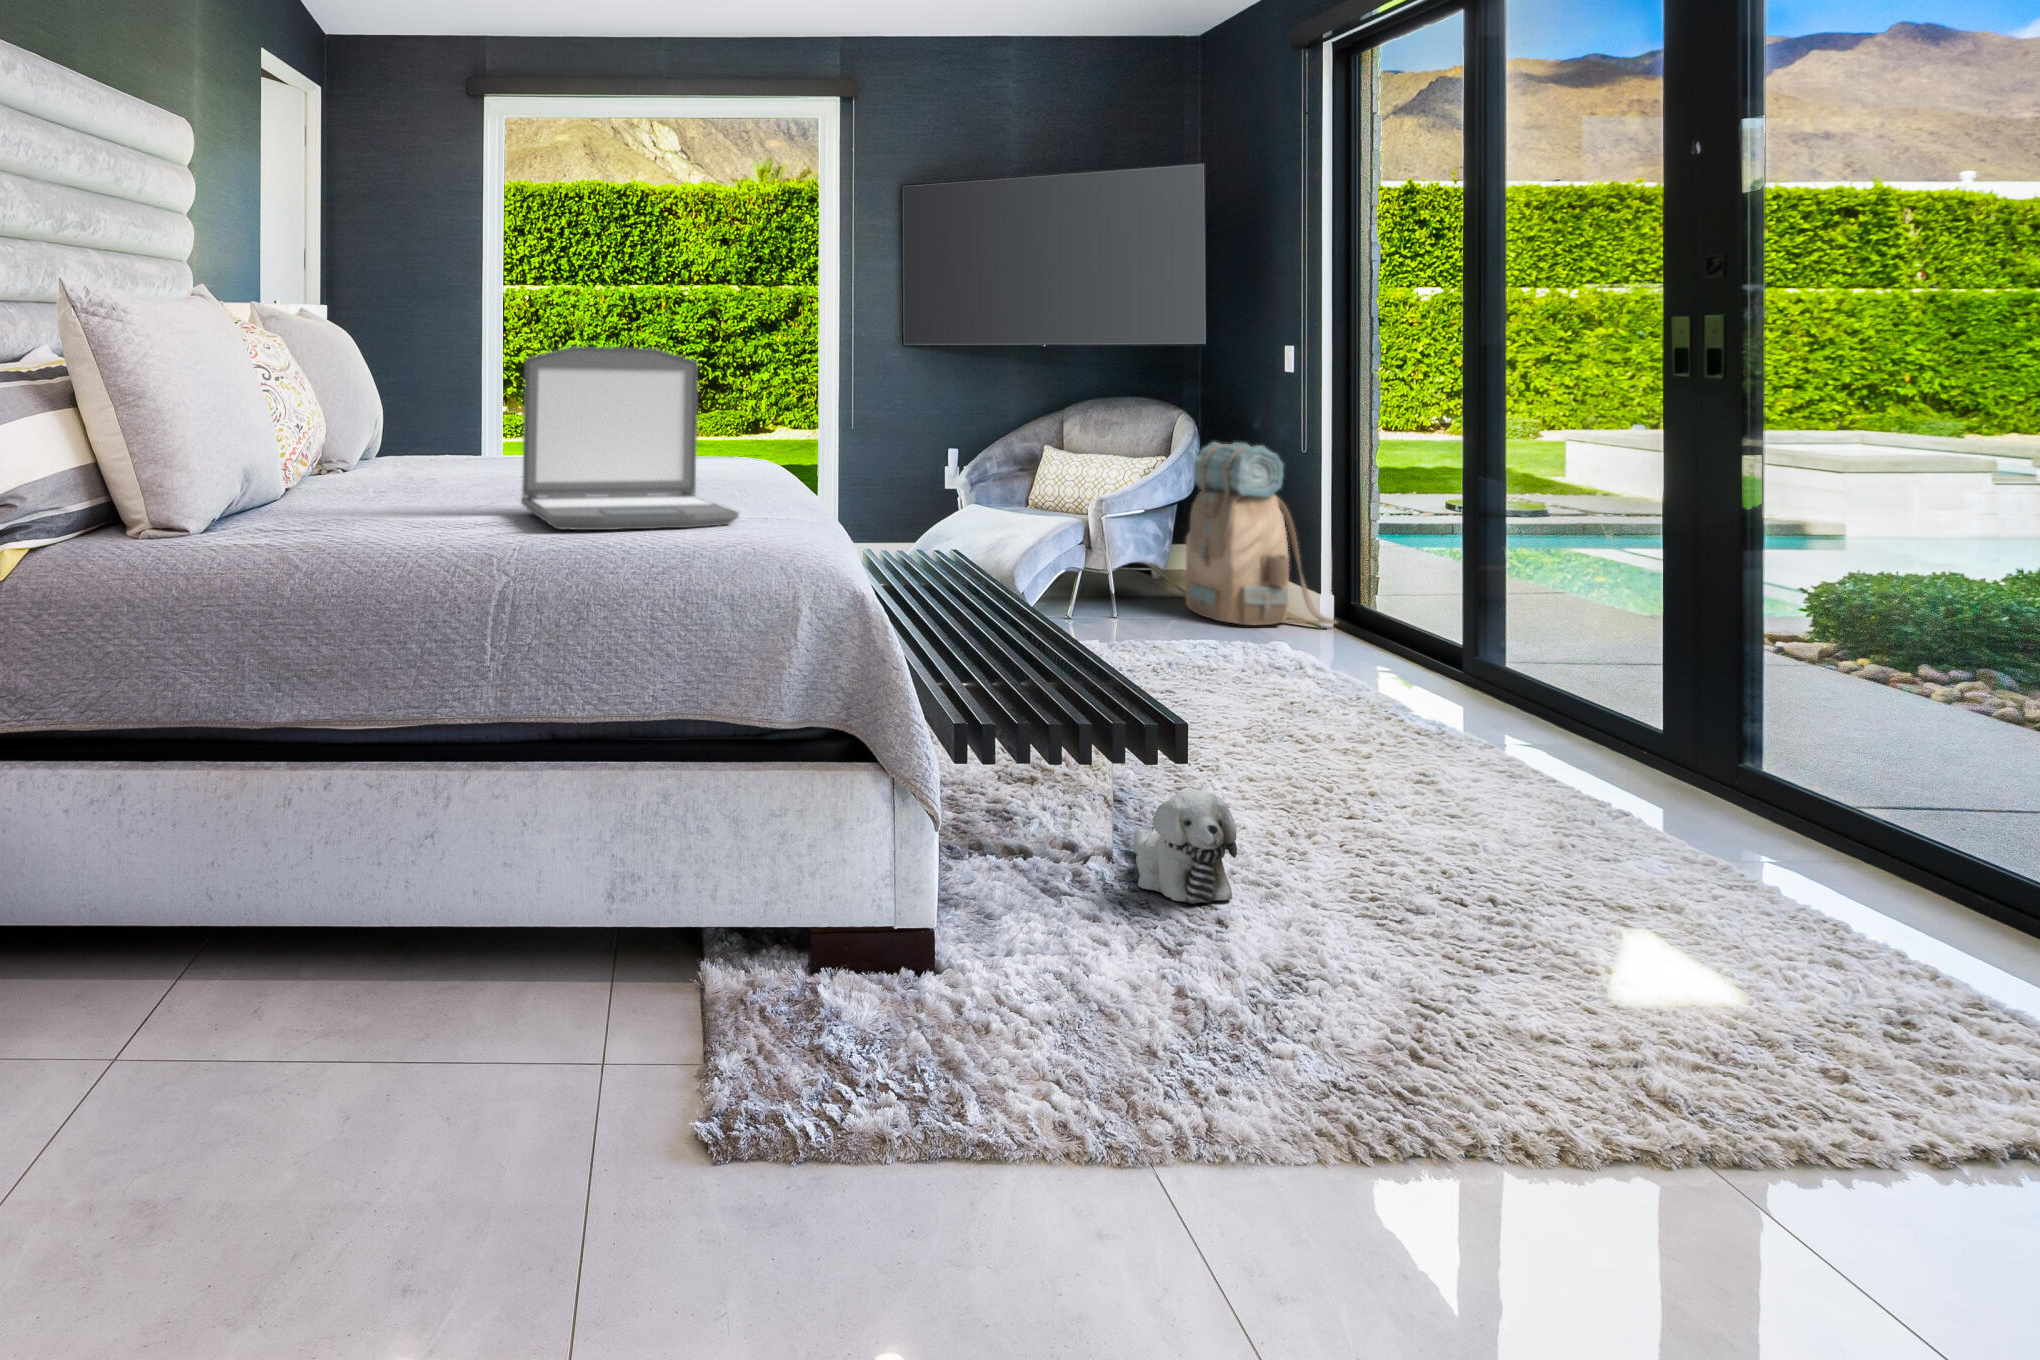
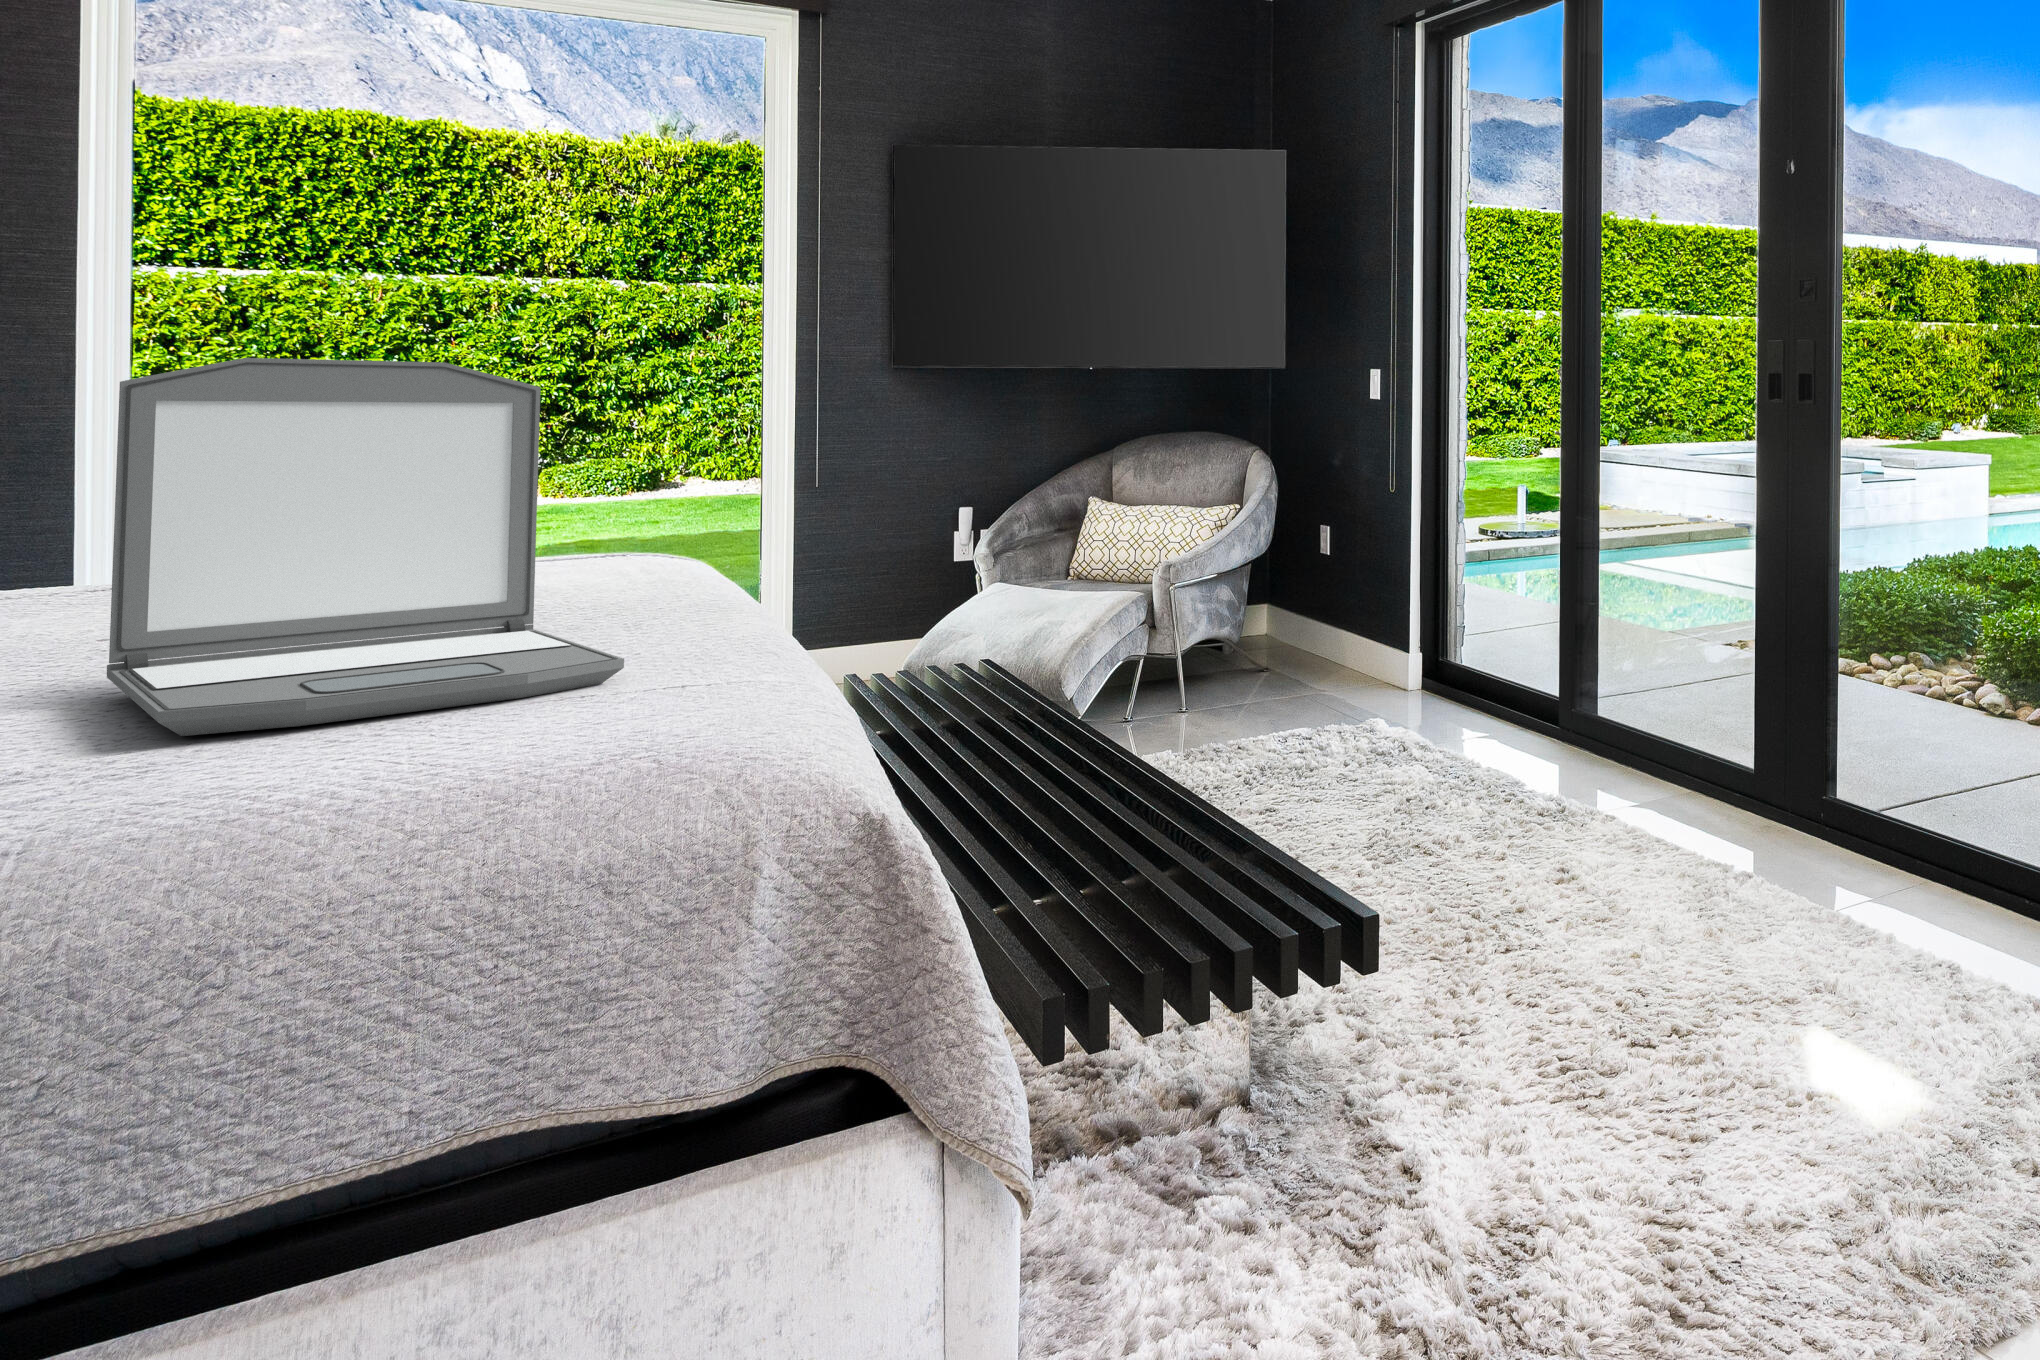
backpack: present [1185,442,1337,625] -> none [1264,484,1438,705]
plush toy: present [1133,790,1237,903] -> none [1280,990,1432,1162]

